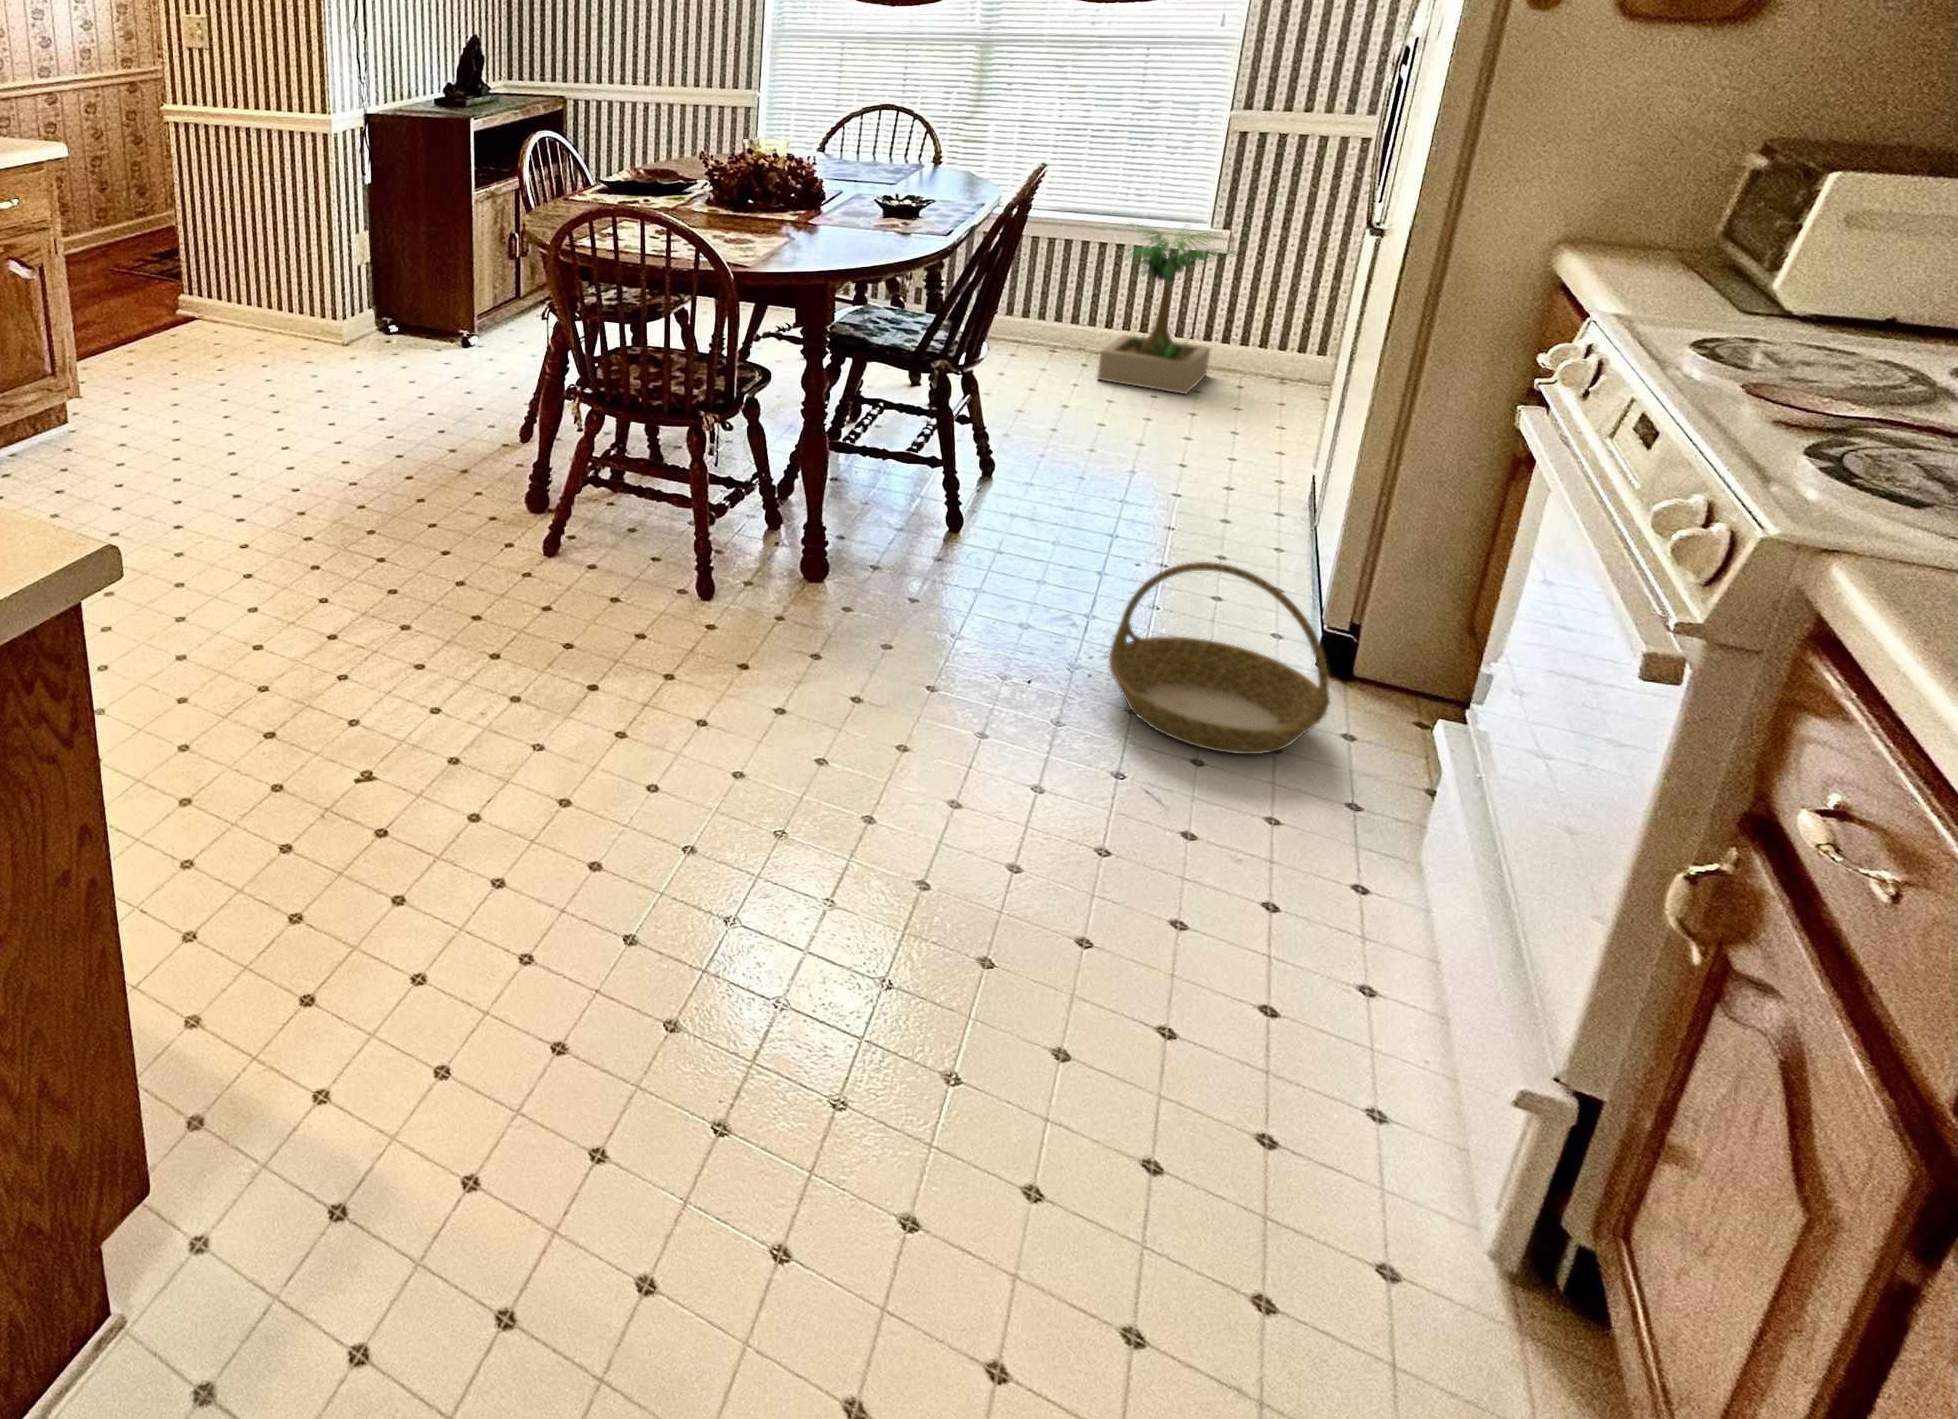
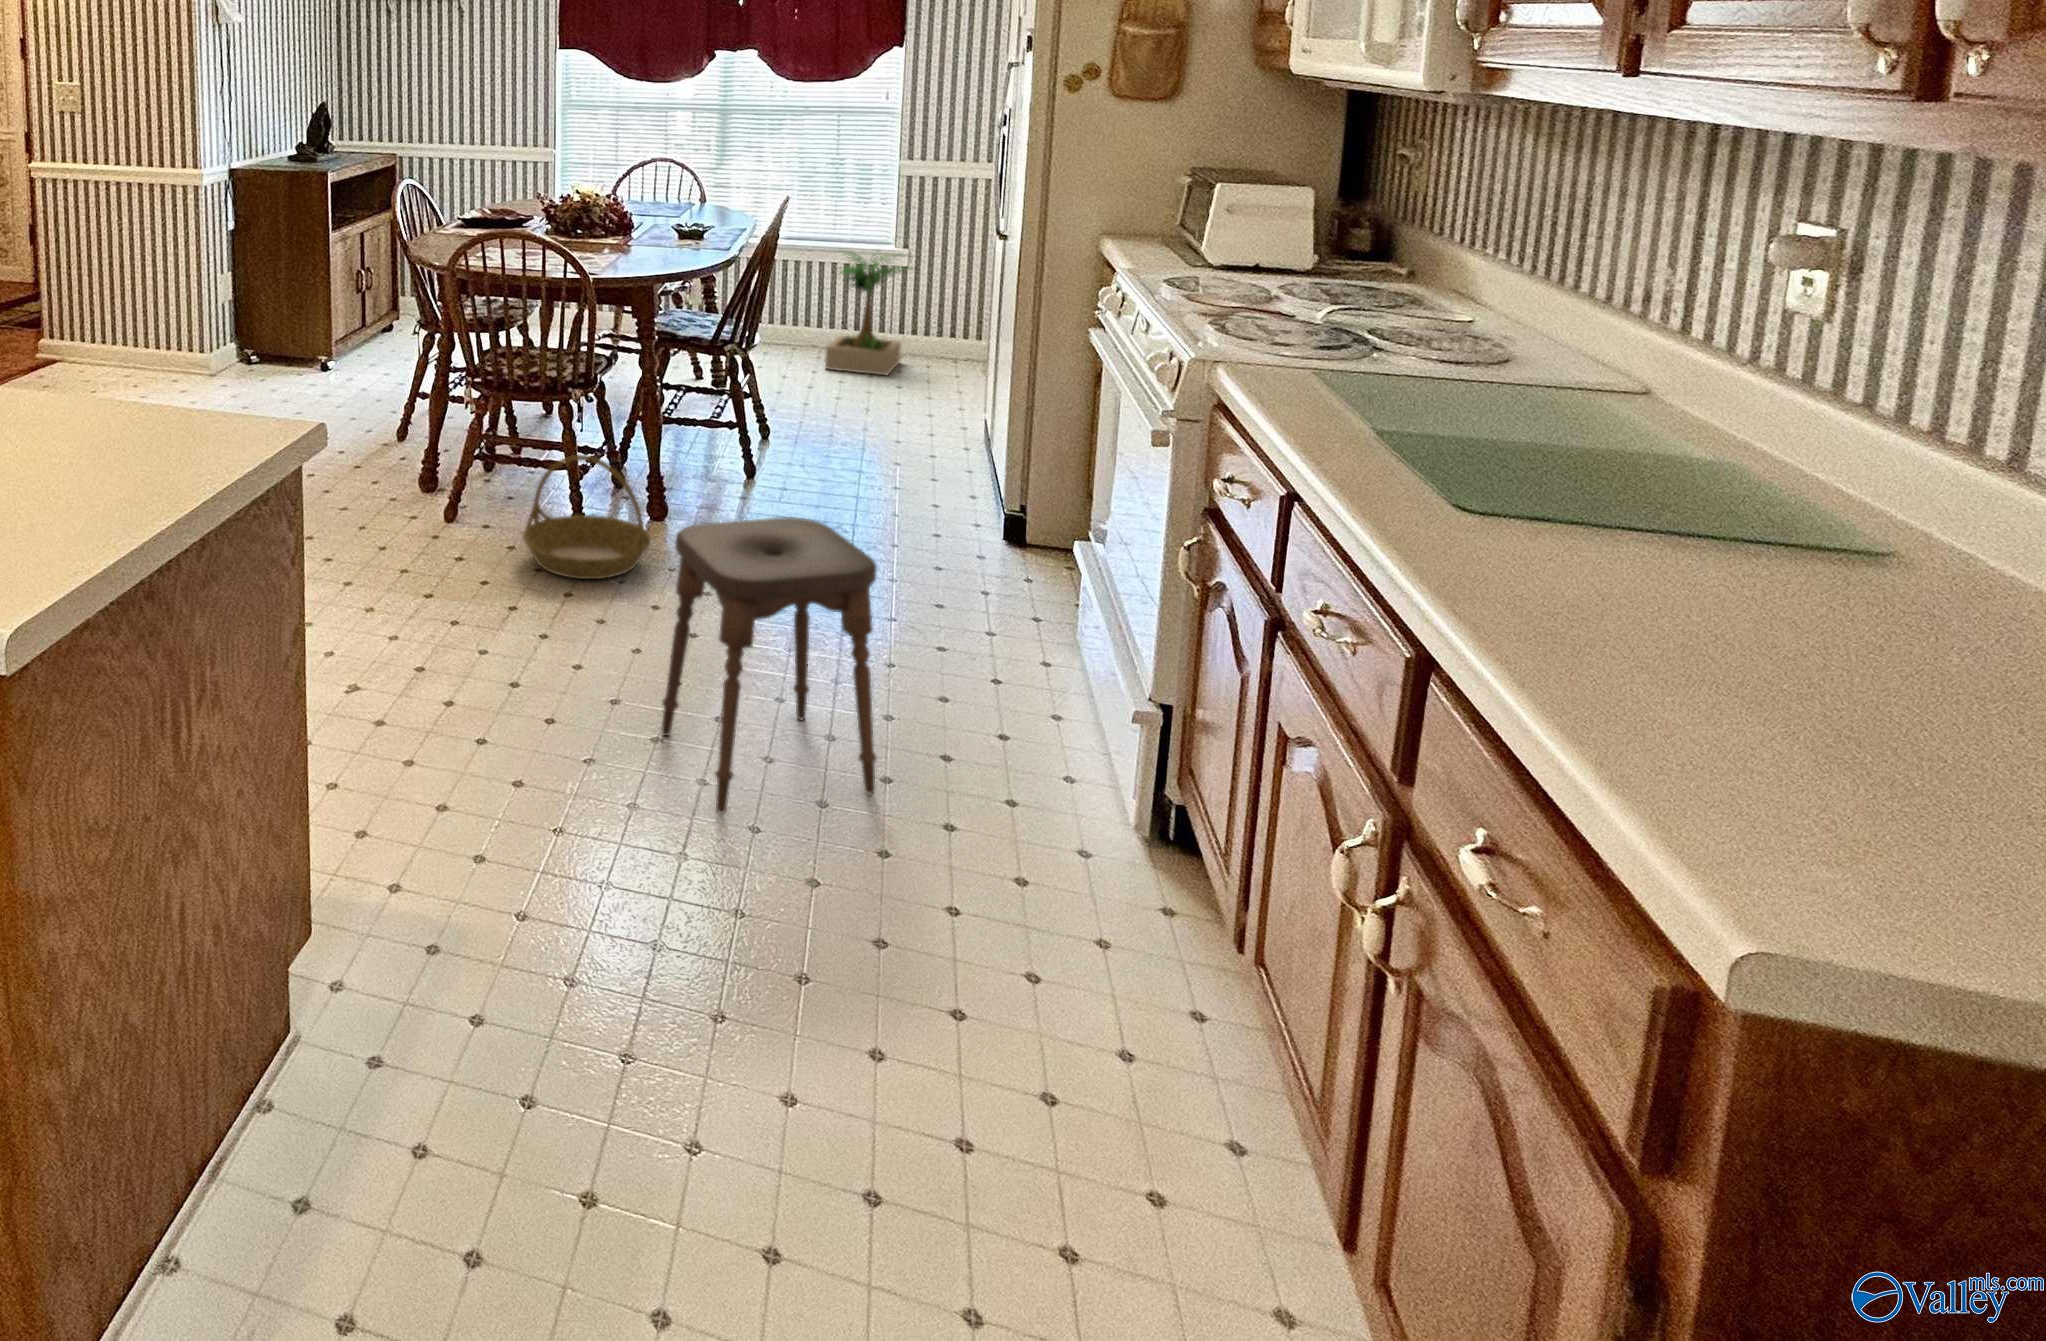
basket: present [1109,562,1330,754] -> present [523,455,651,579]
stool: none [719,708,1079,1203] -> present [661,517,877,813]

